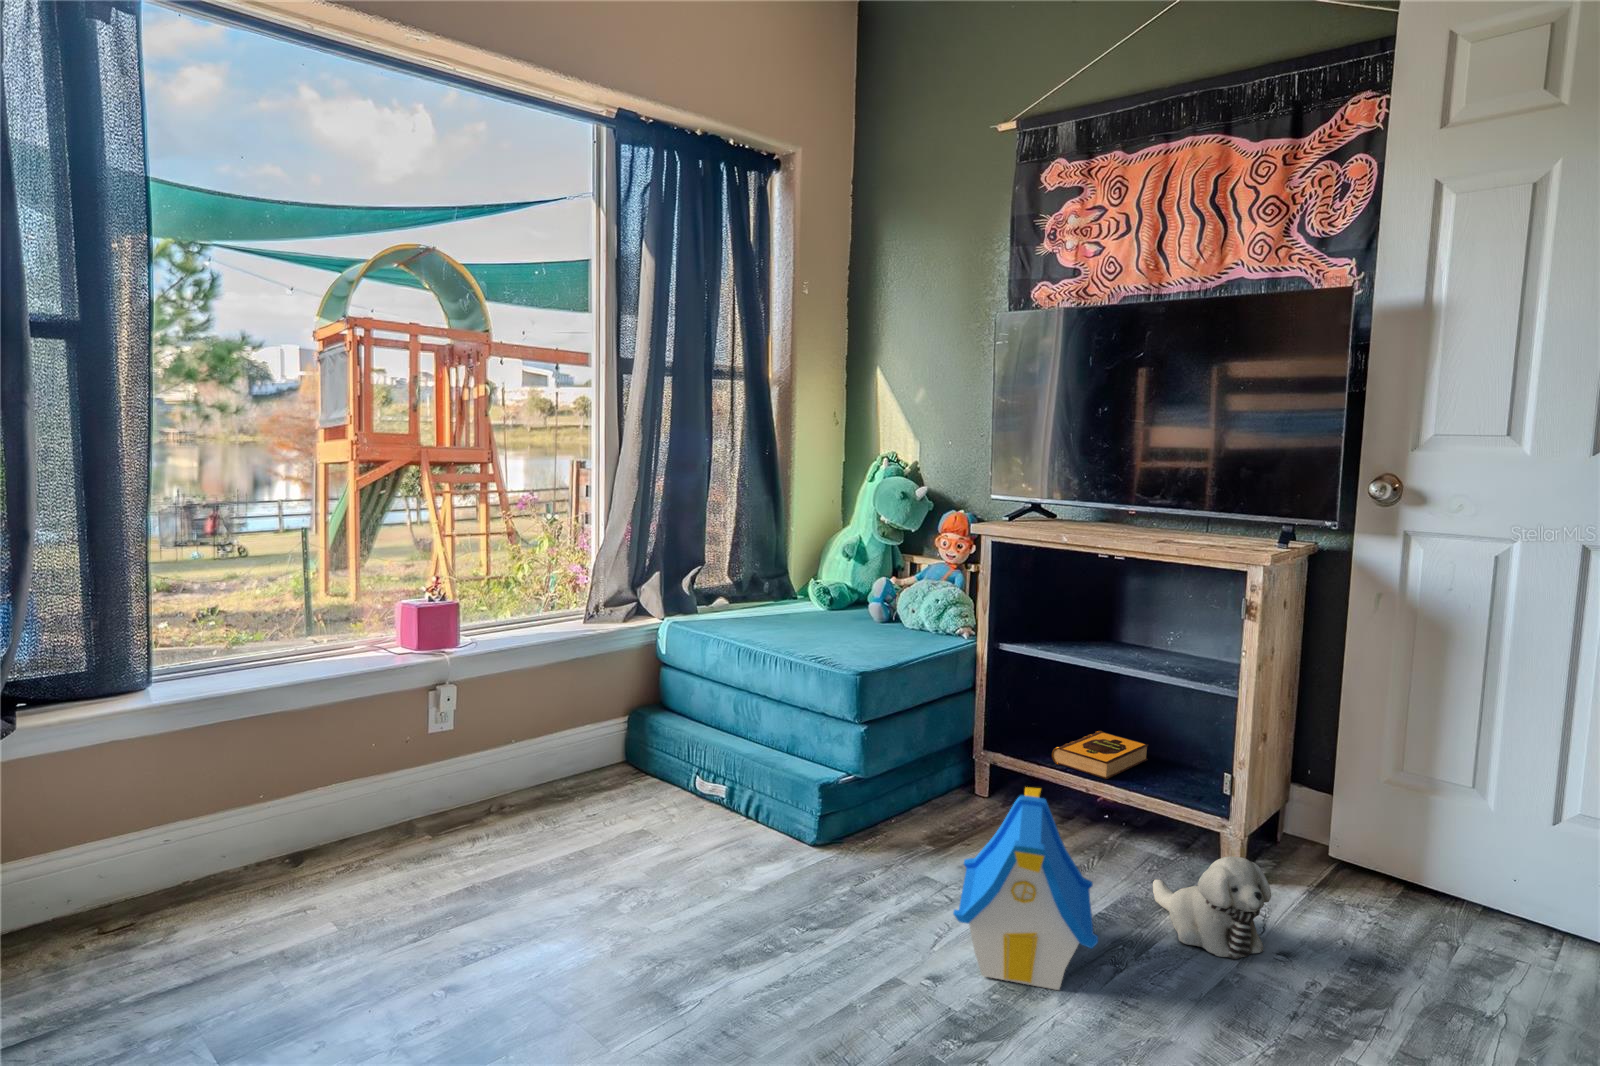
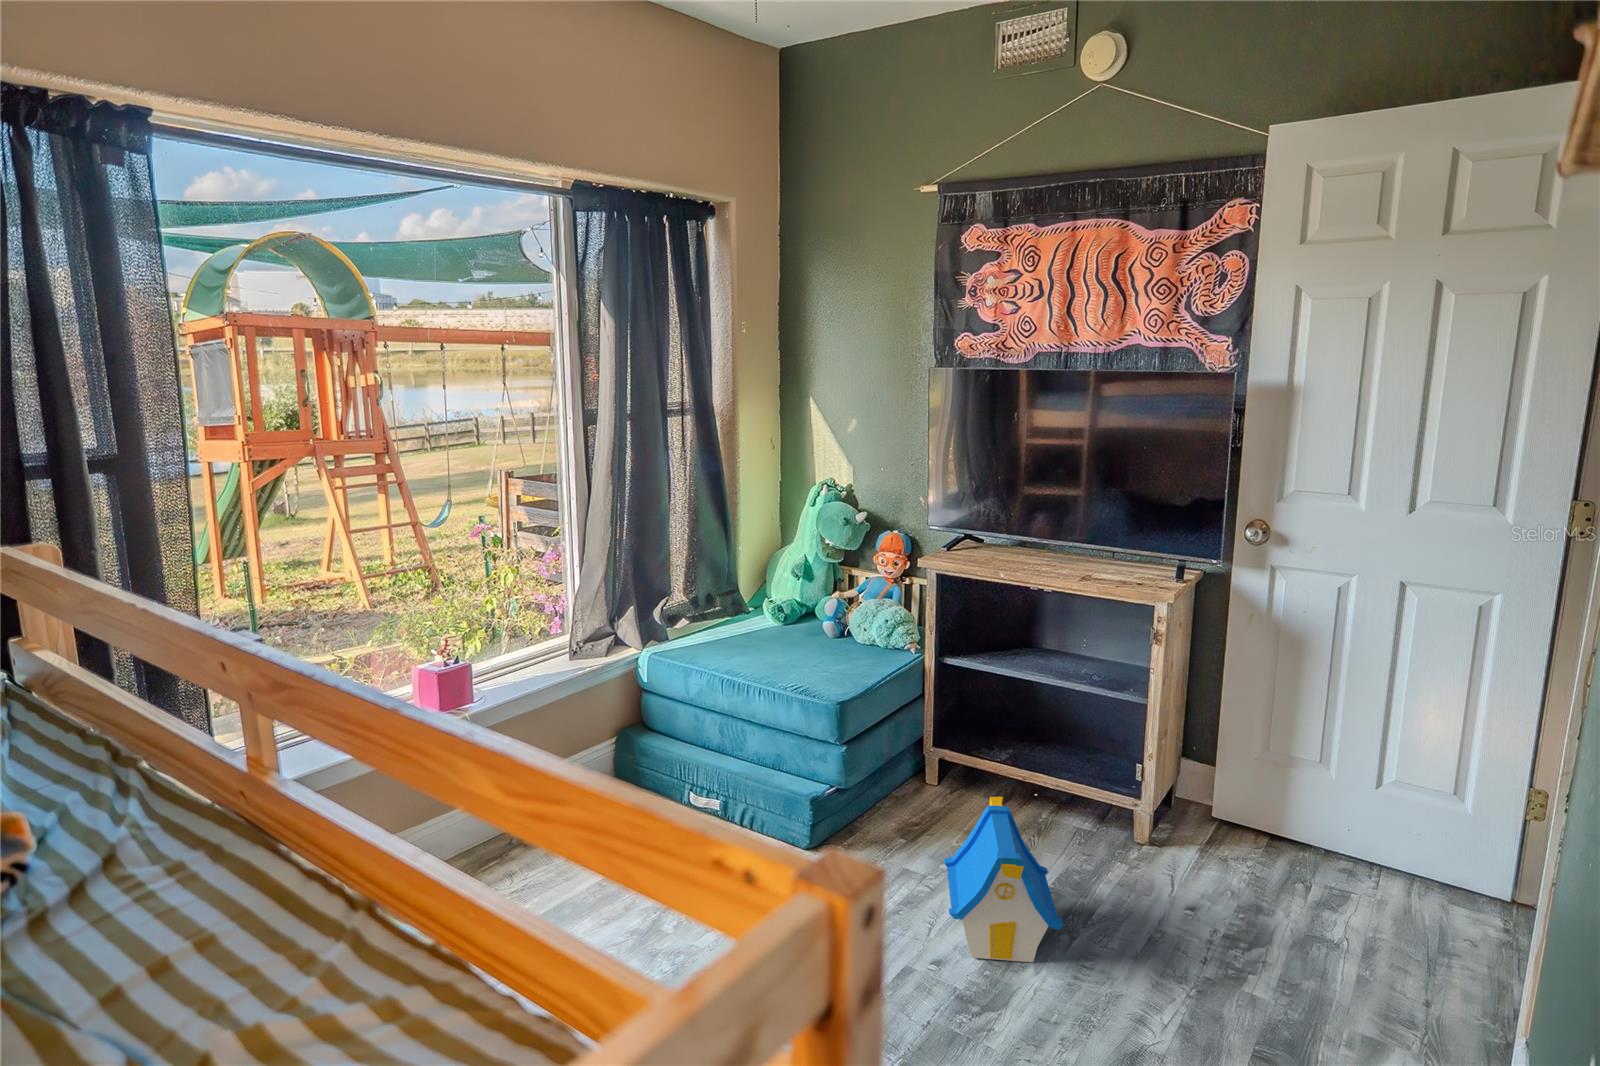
hardback book: present [1052,731,1149,779] -> none [992,720,1067,767]
plush toy: present [1153,856,1271,959] -> none [1087,838,1181,918]

